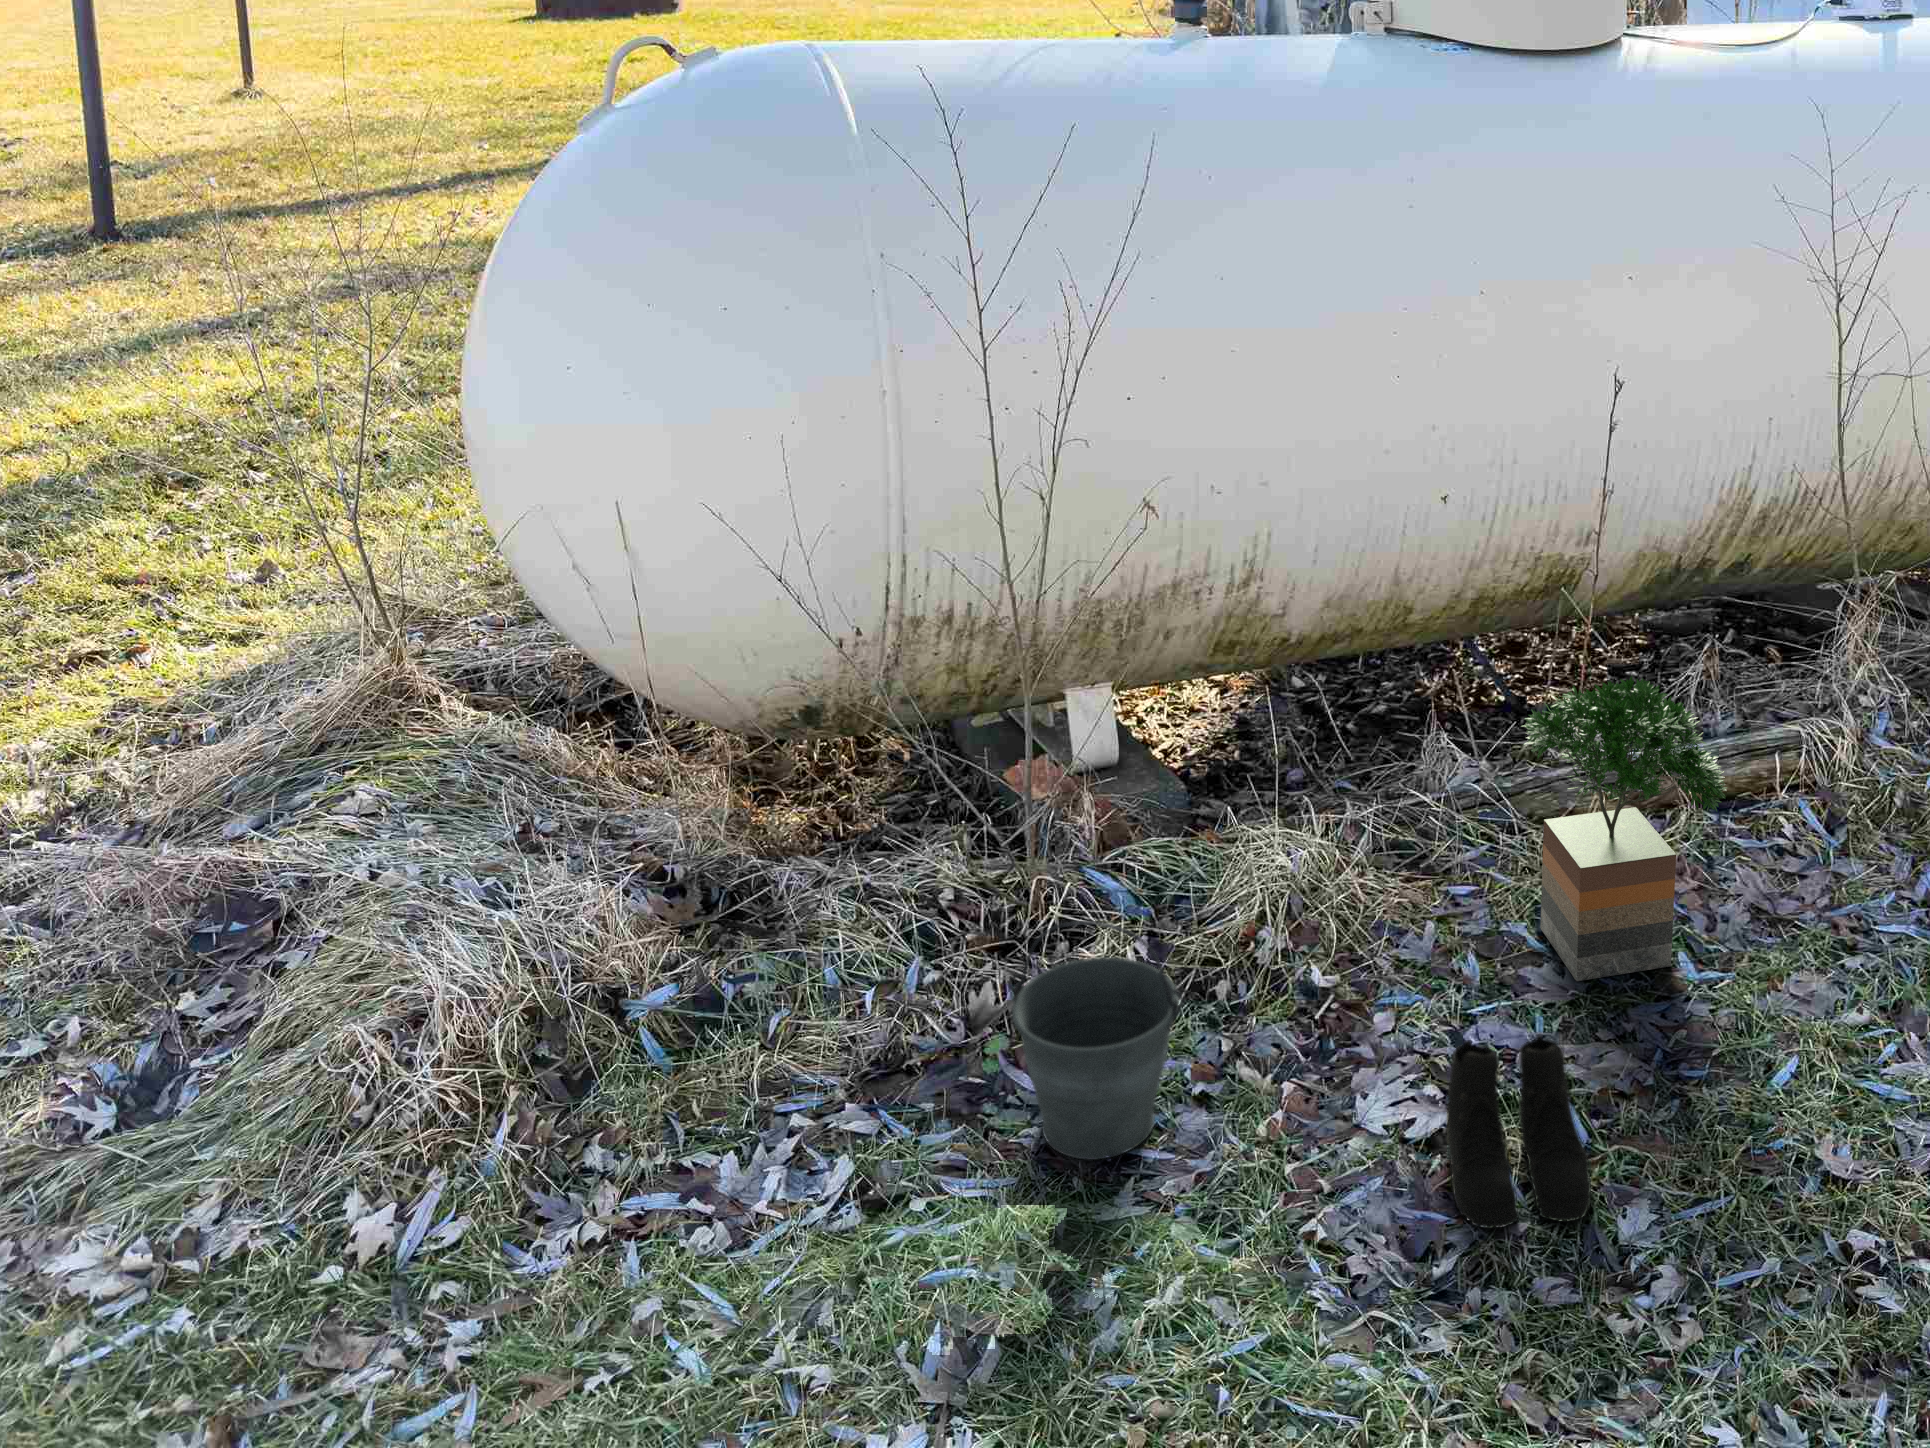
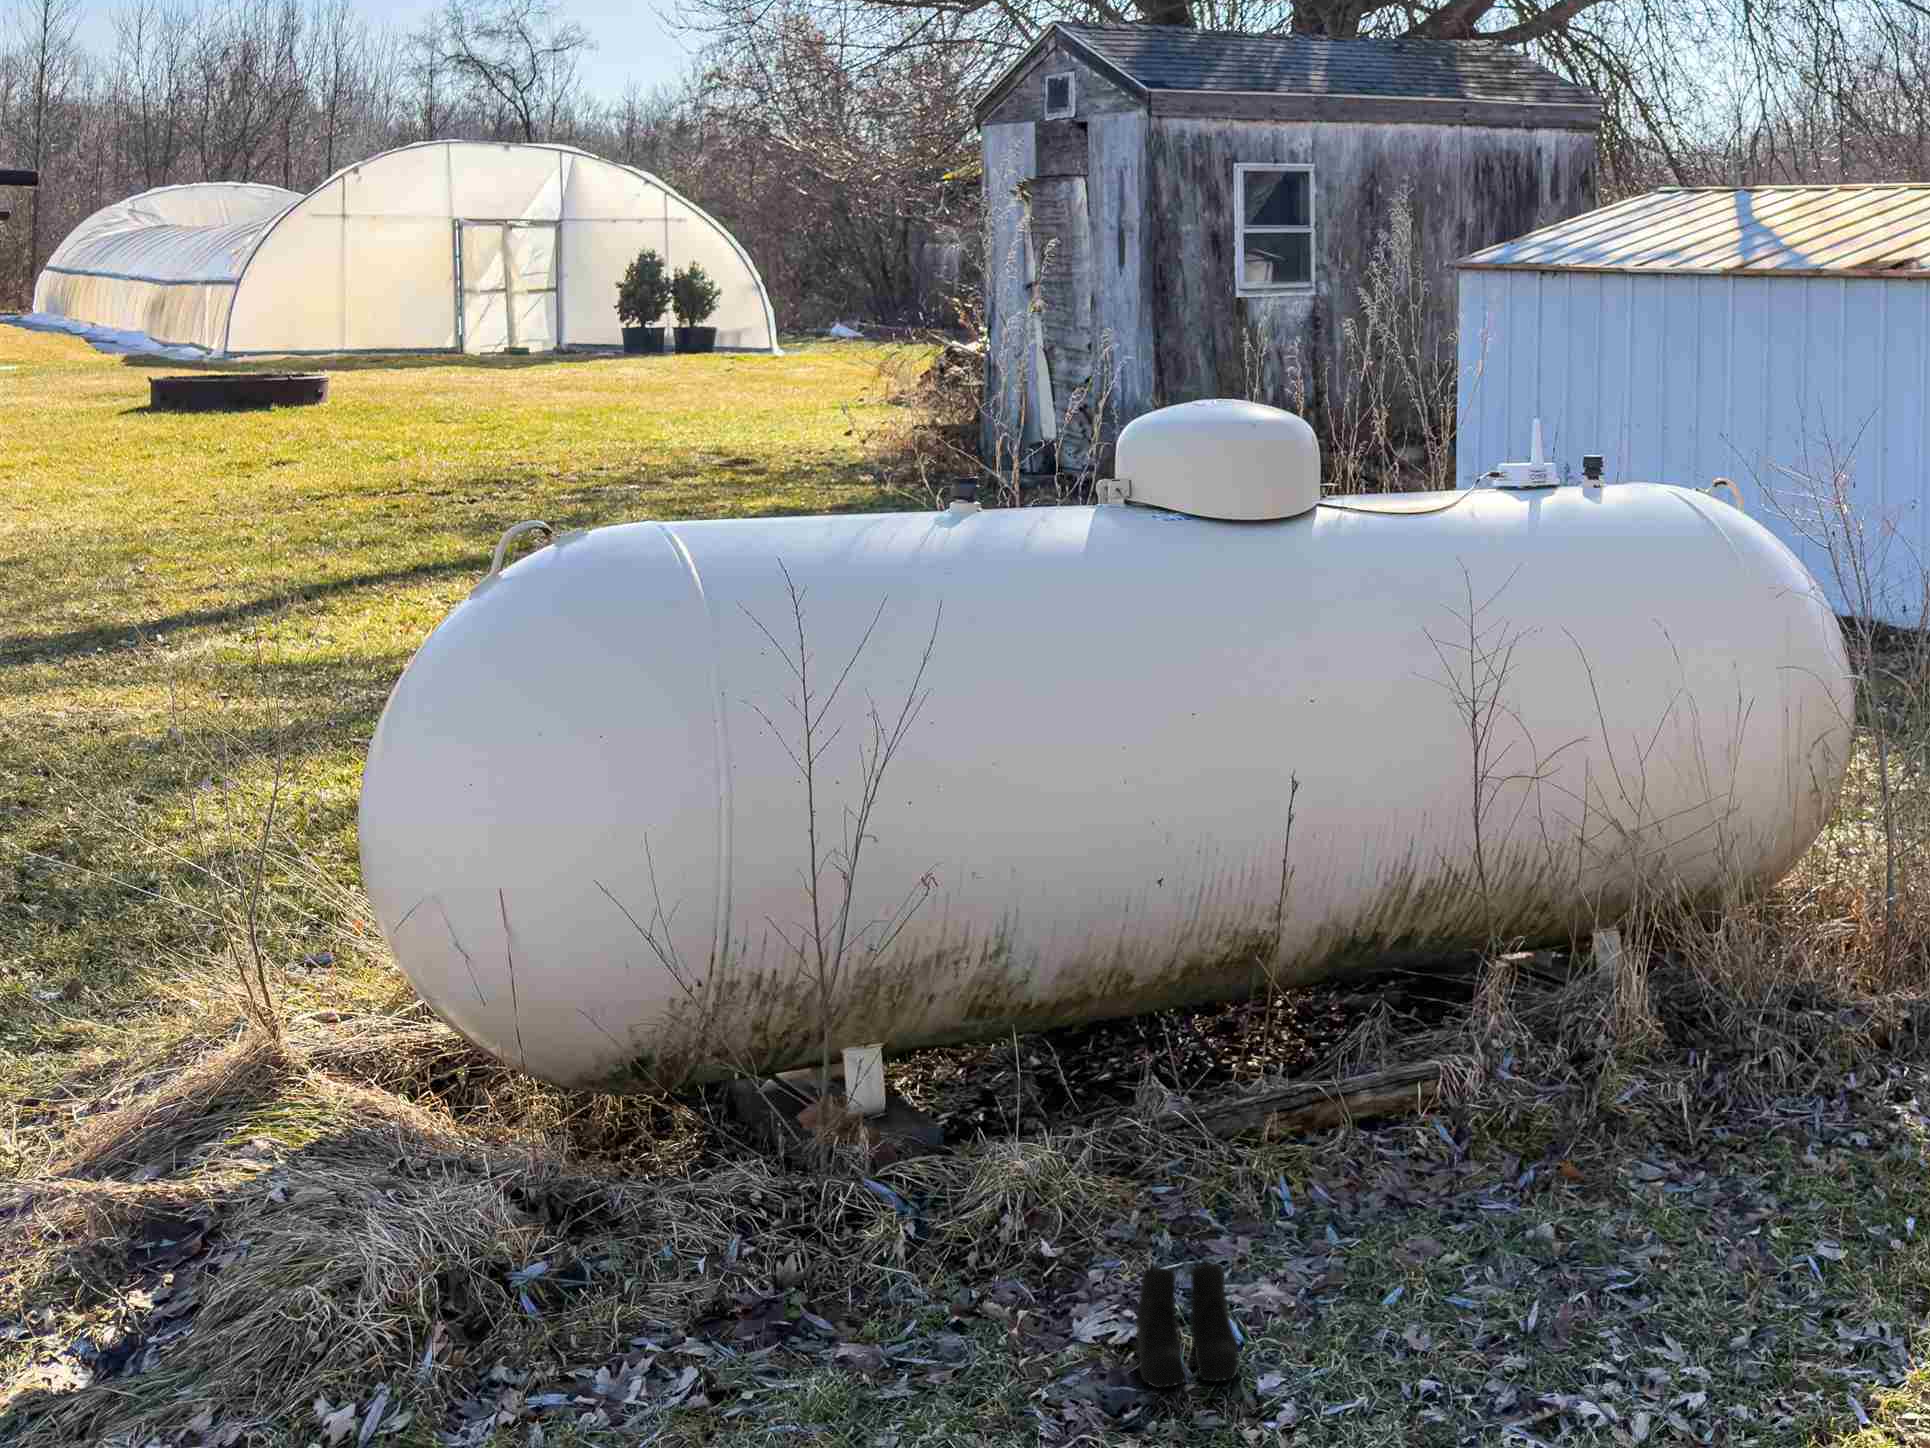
potted tree: present [1522,676,1727,981] -> none [1205,1011,1359,1249]
bucket: present [1008,921,1184,1160] -> none [814,1183,947,1366]

